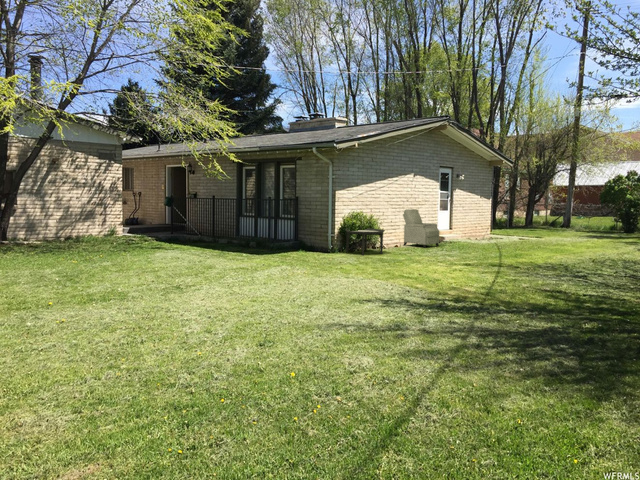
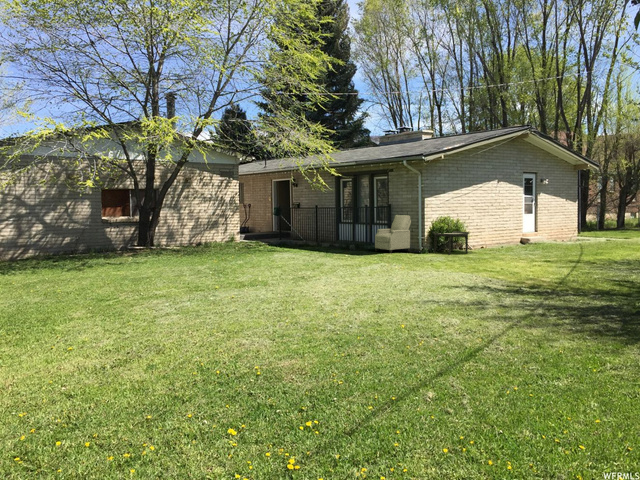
chair: present [403,209,439,248] -> present [375,215,411,253]

